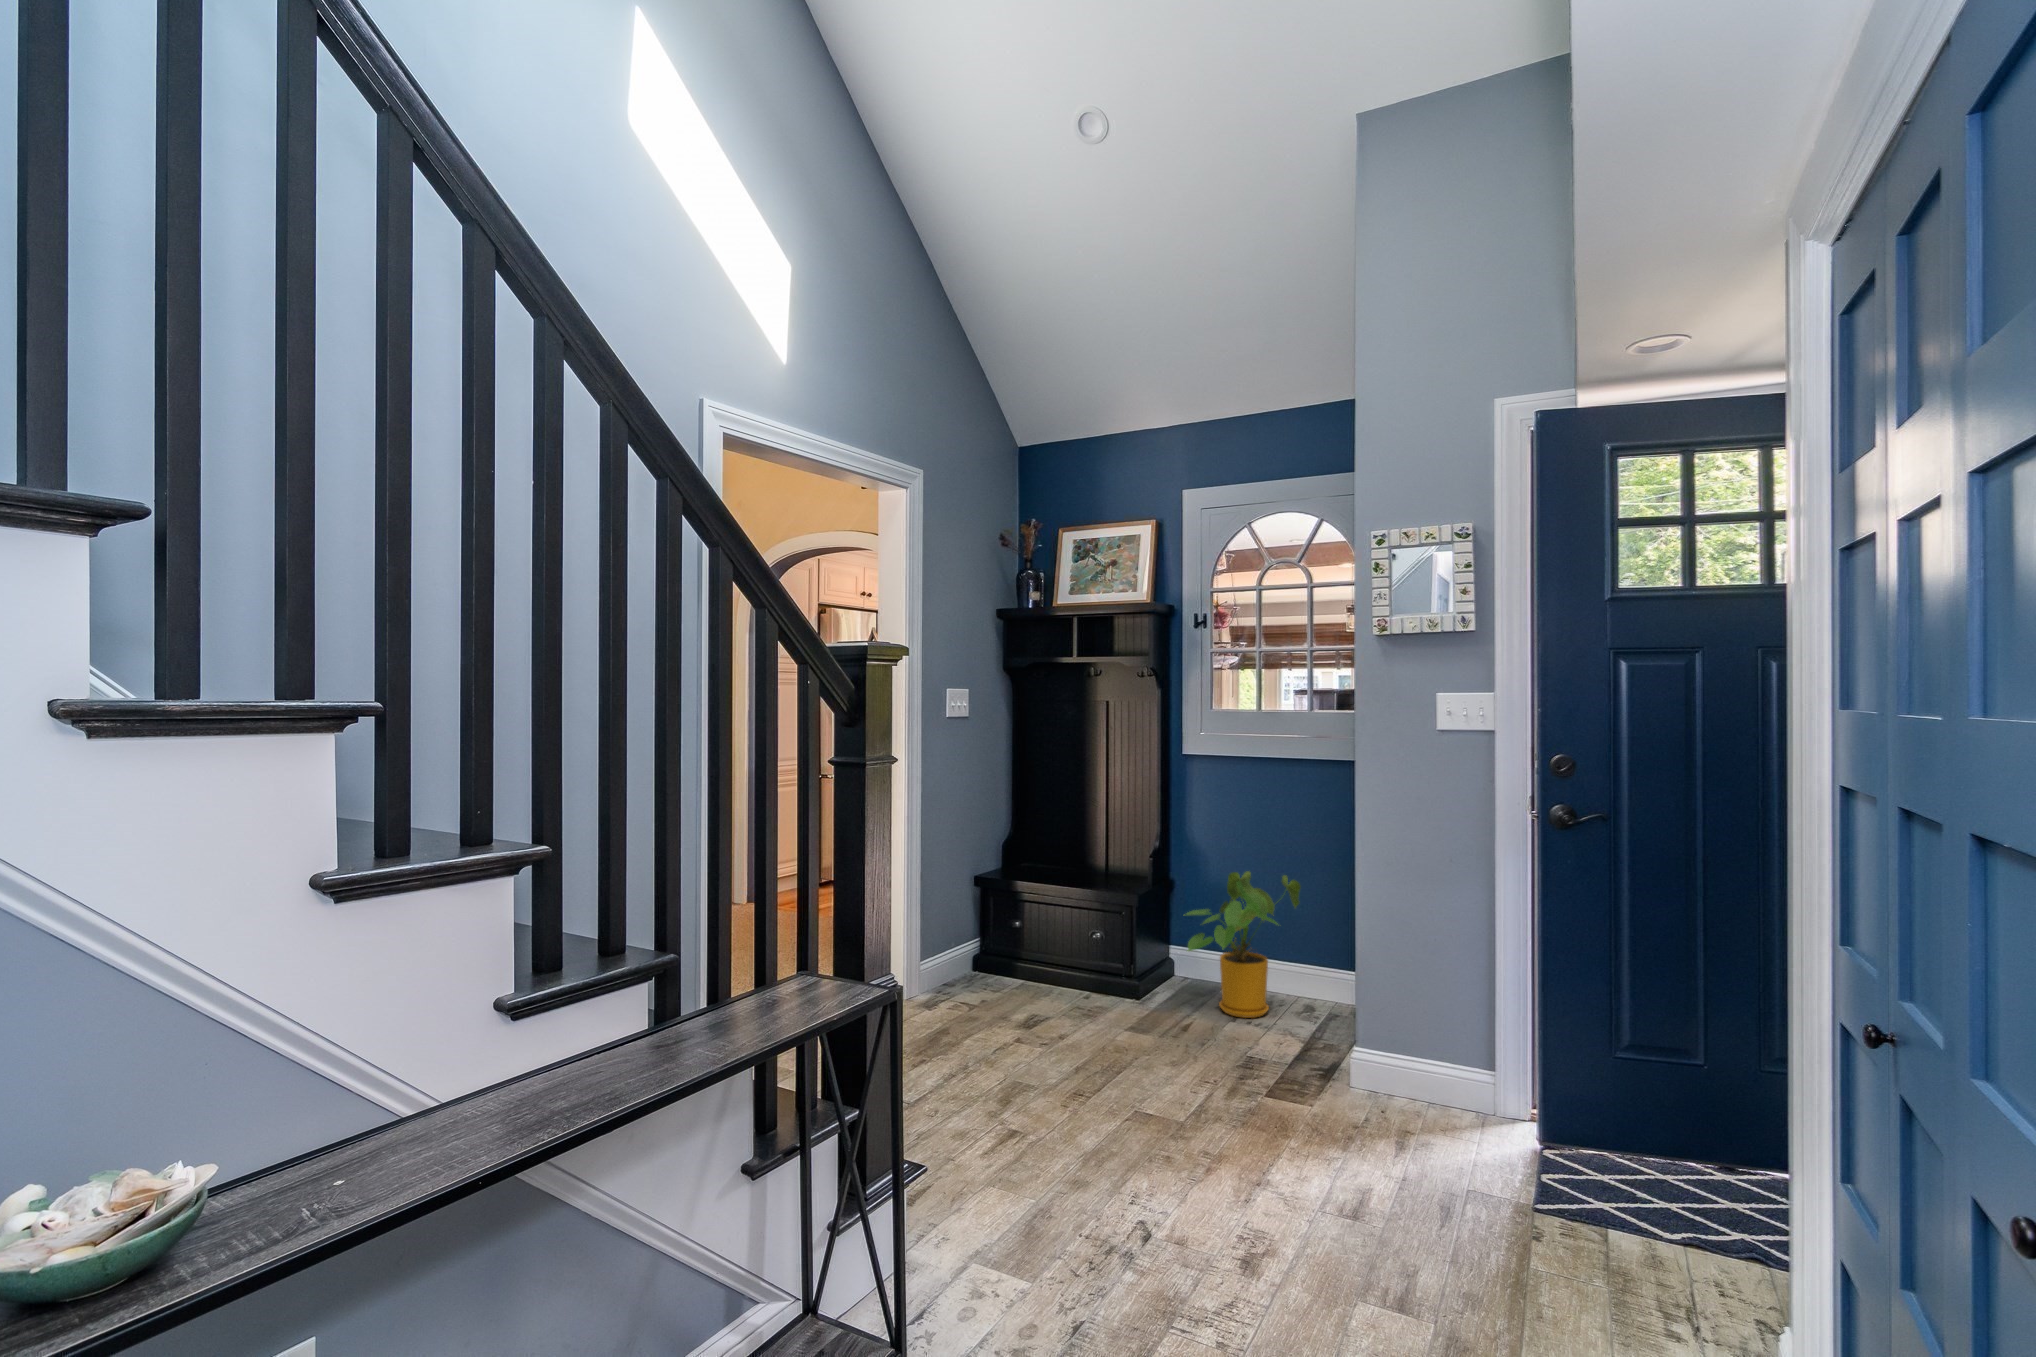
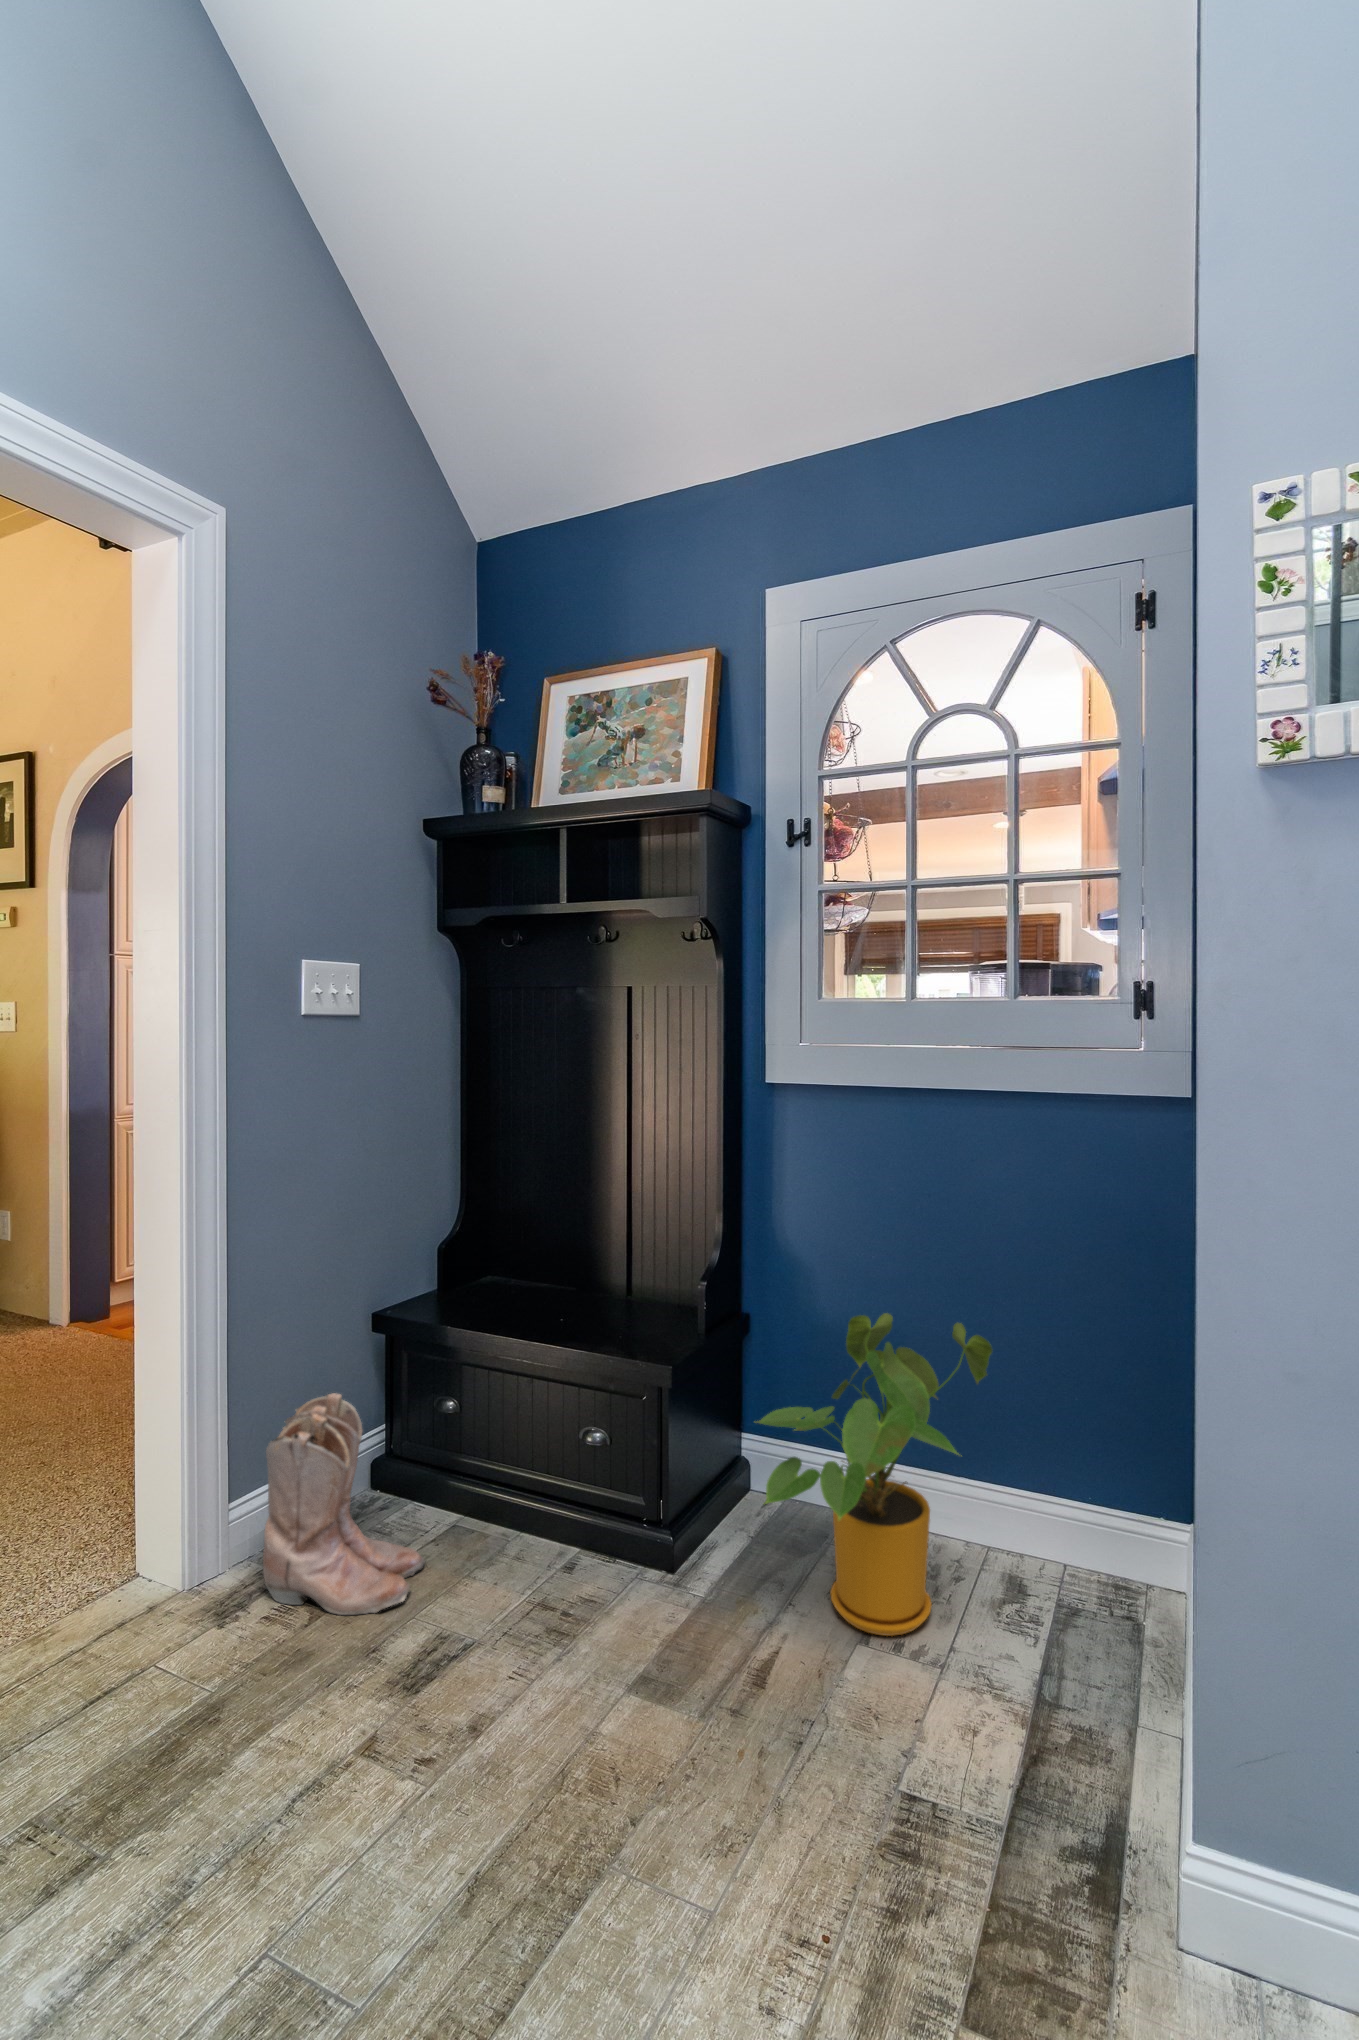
boots: none [938,907,1013,1007] -> present [263,1393,425,1615]

